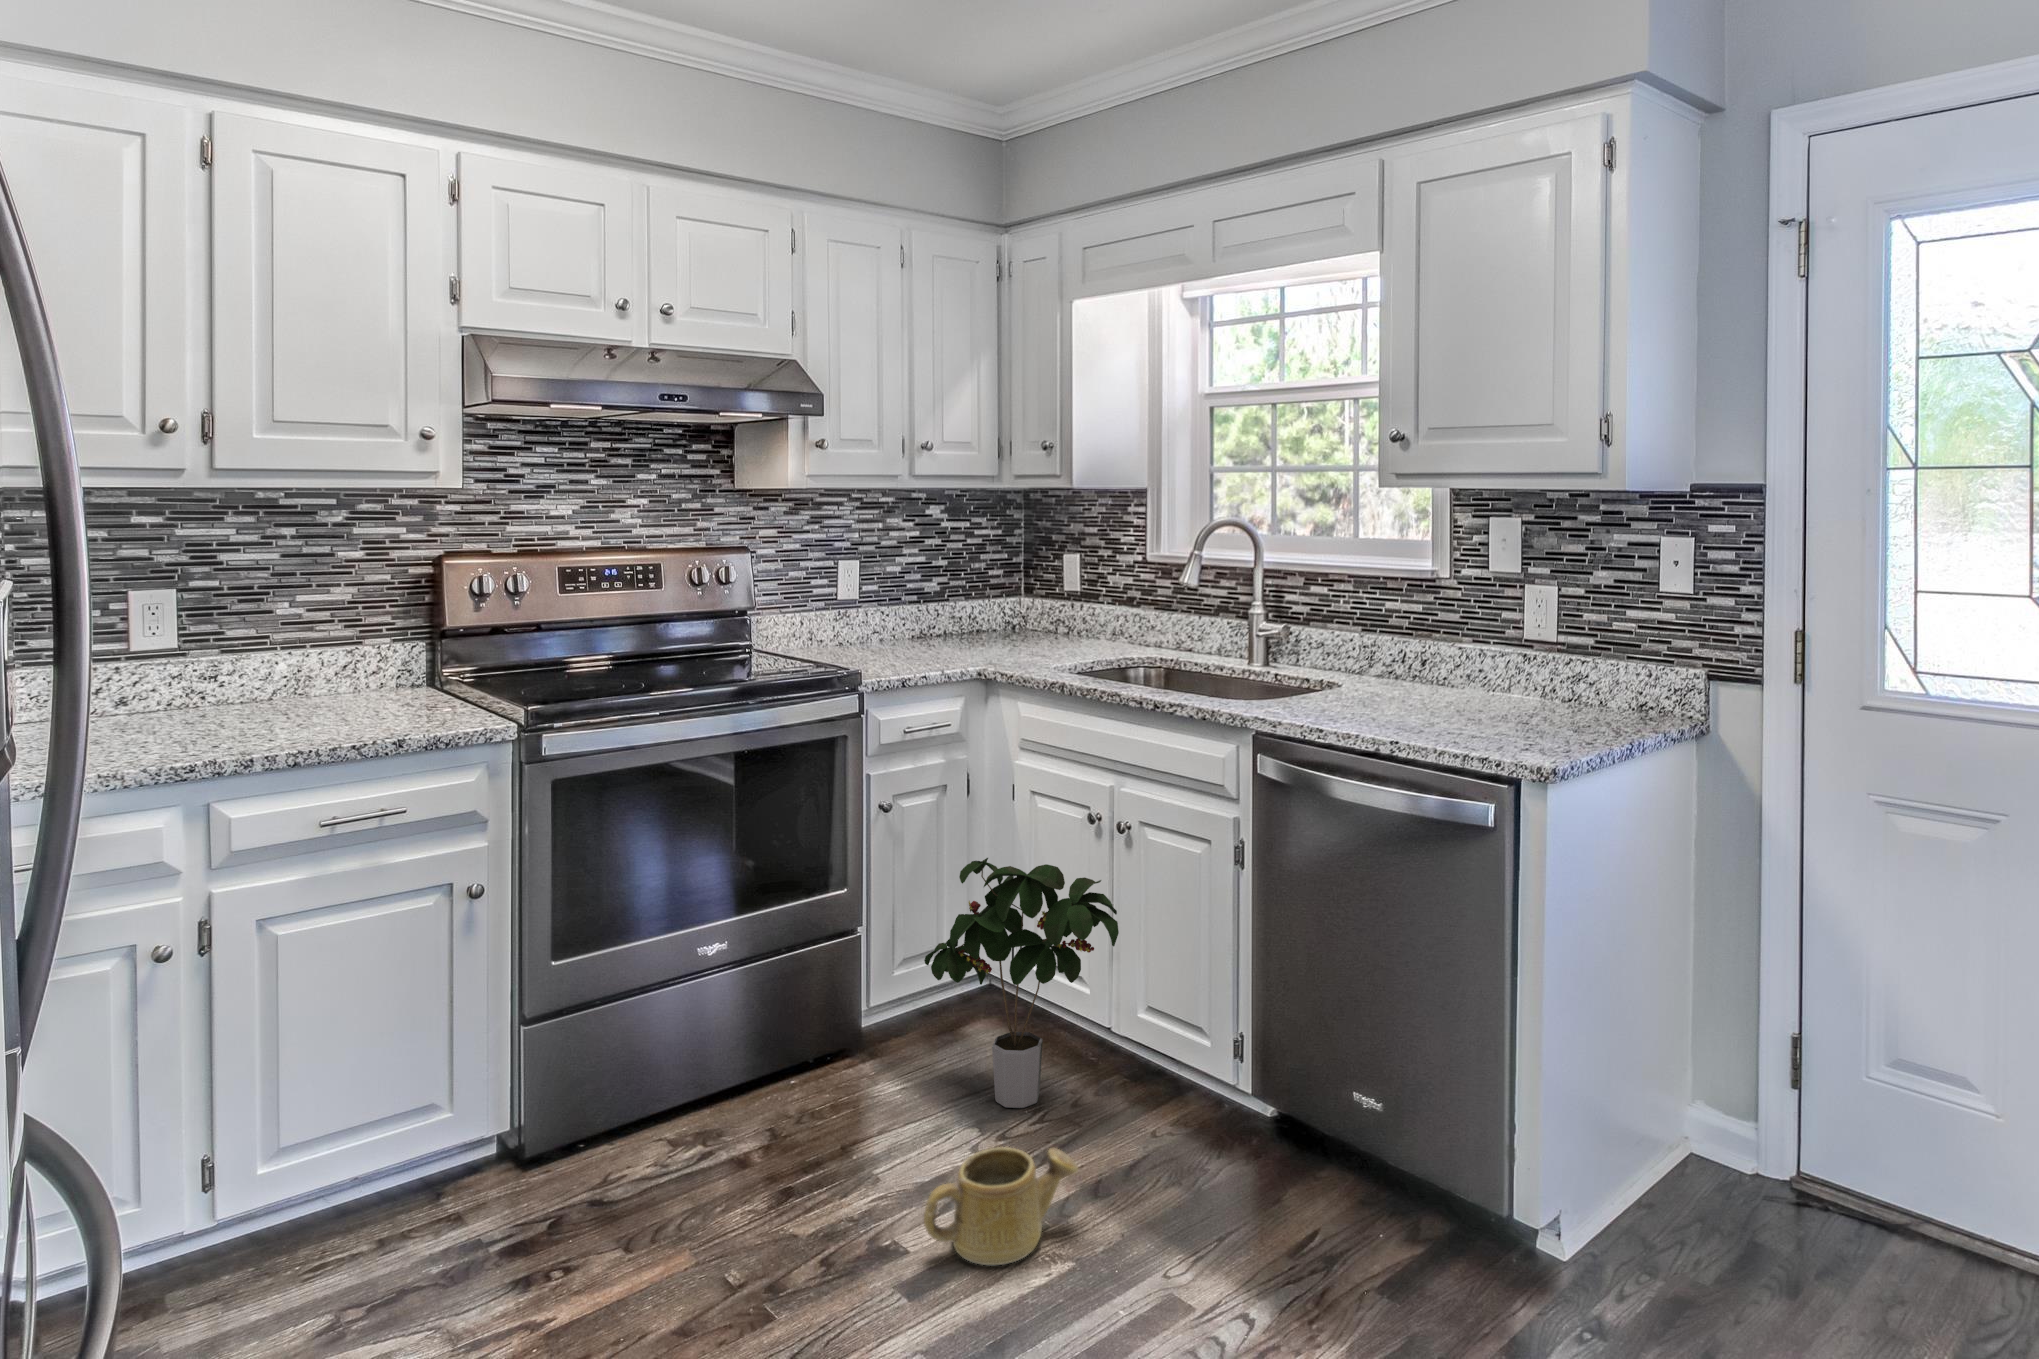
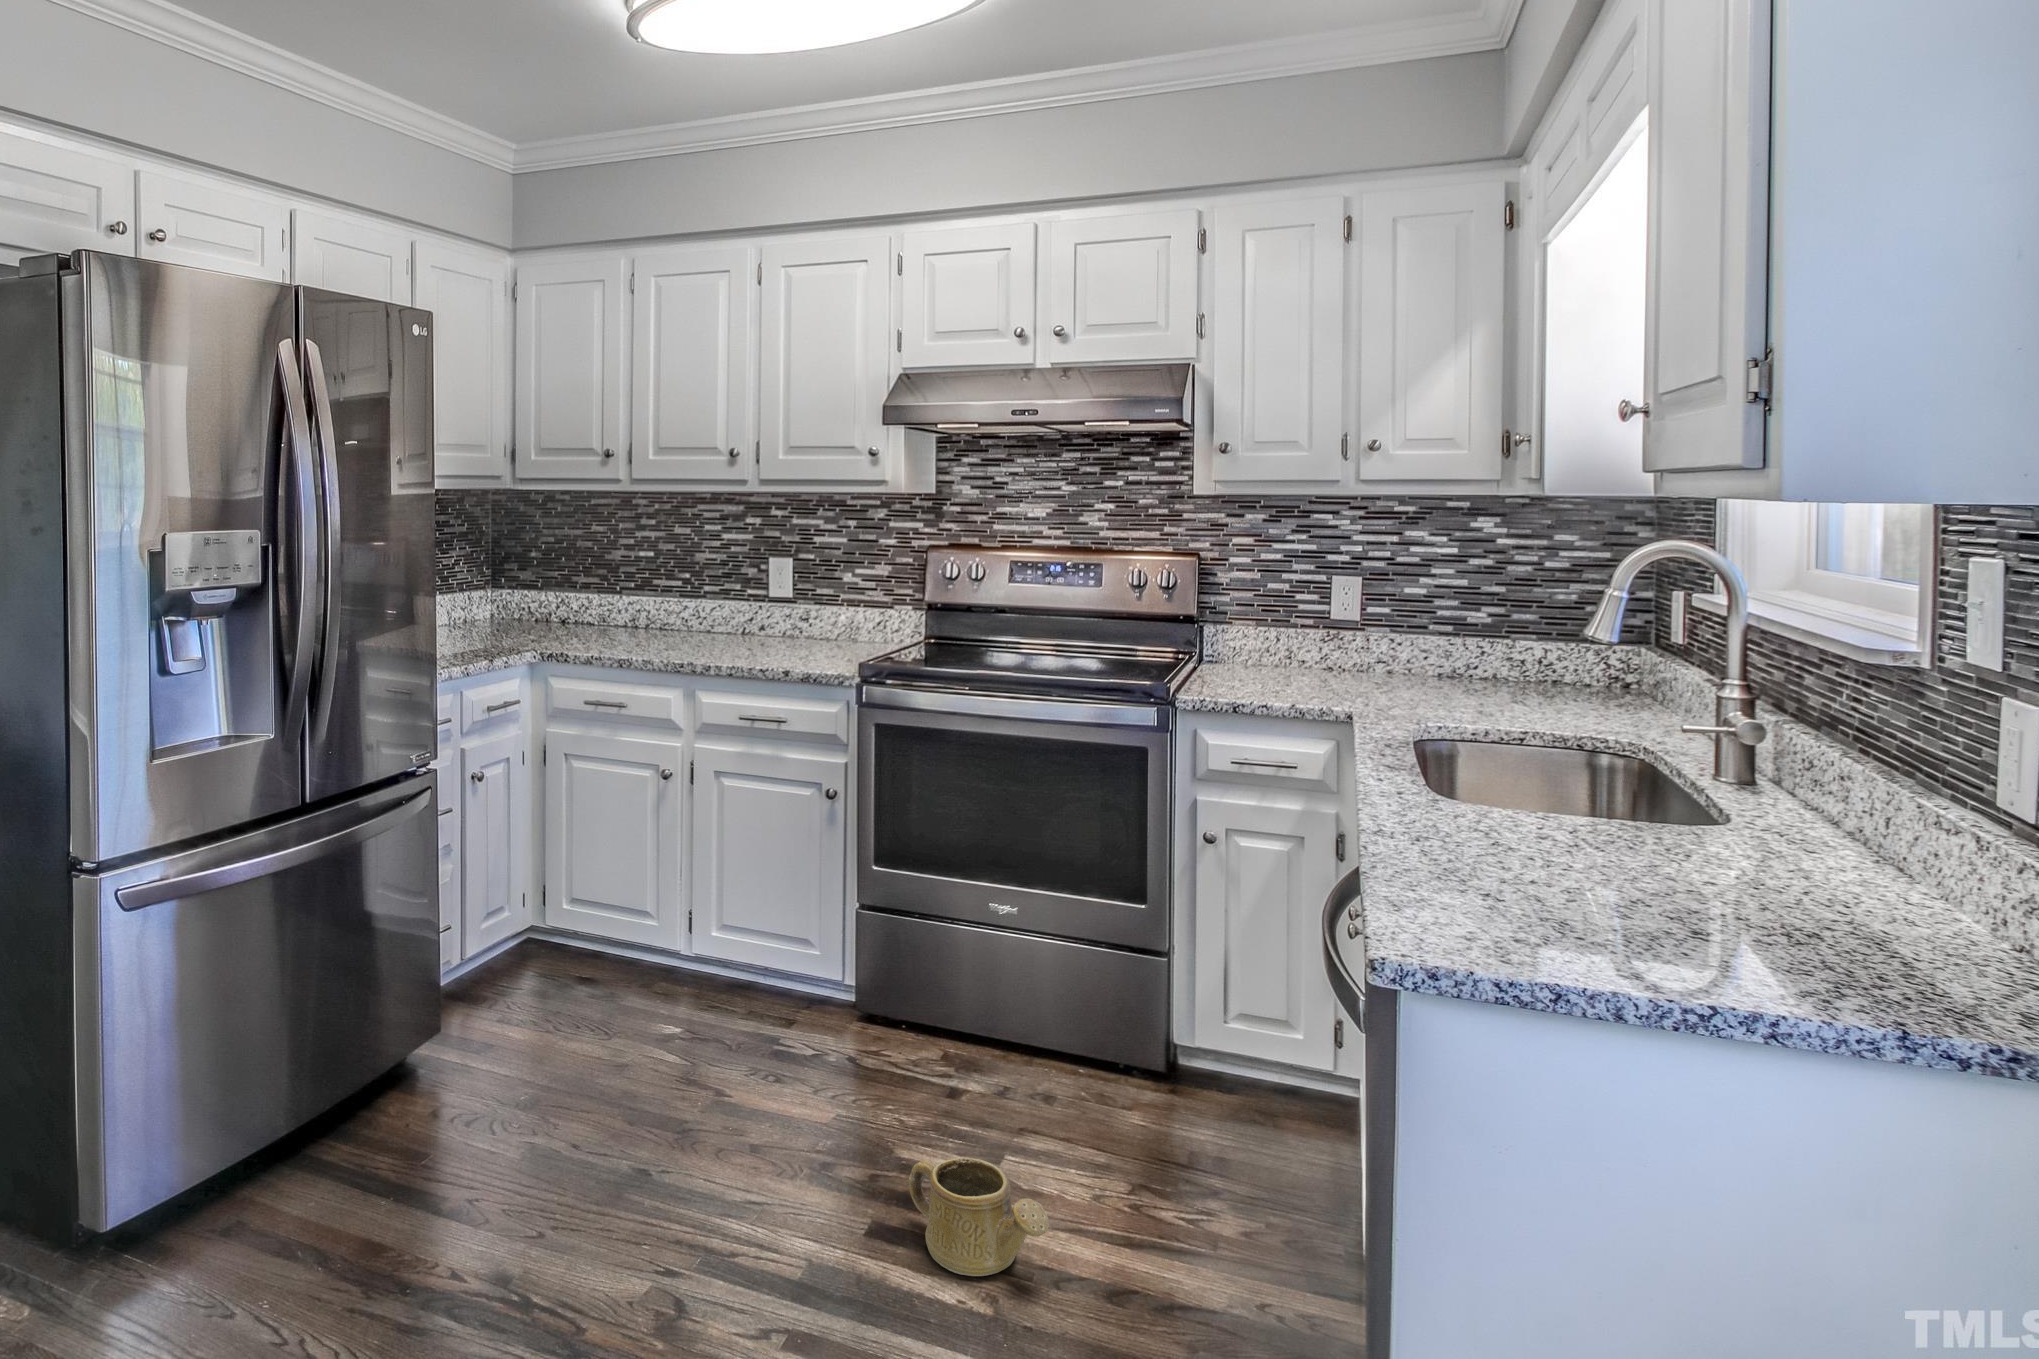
potted plant: present [924,858,1119,1108] -> none [1162,911,1283,1202]

